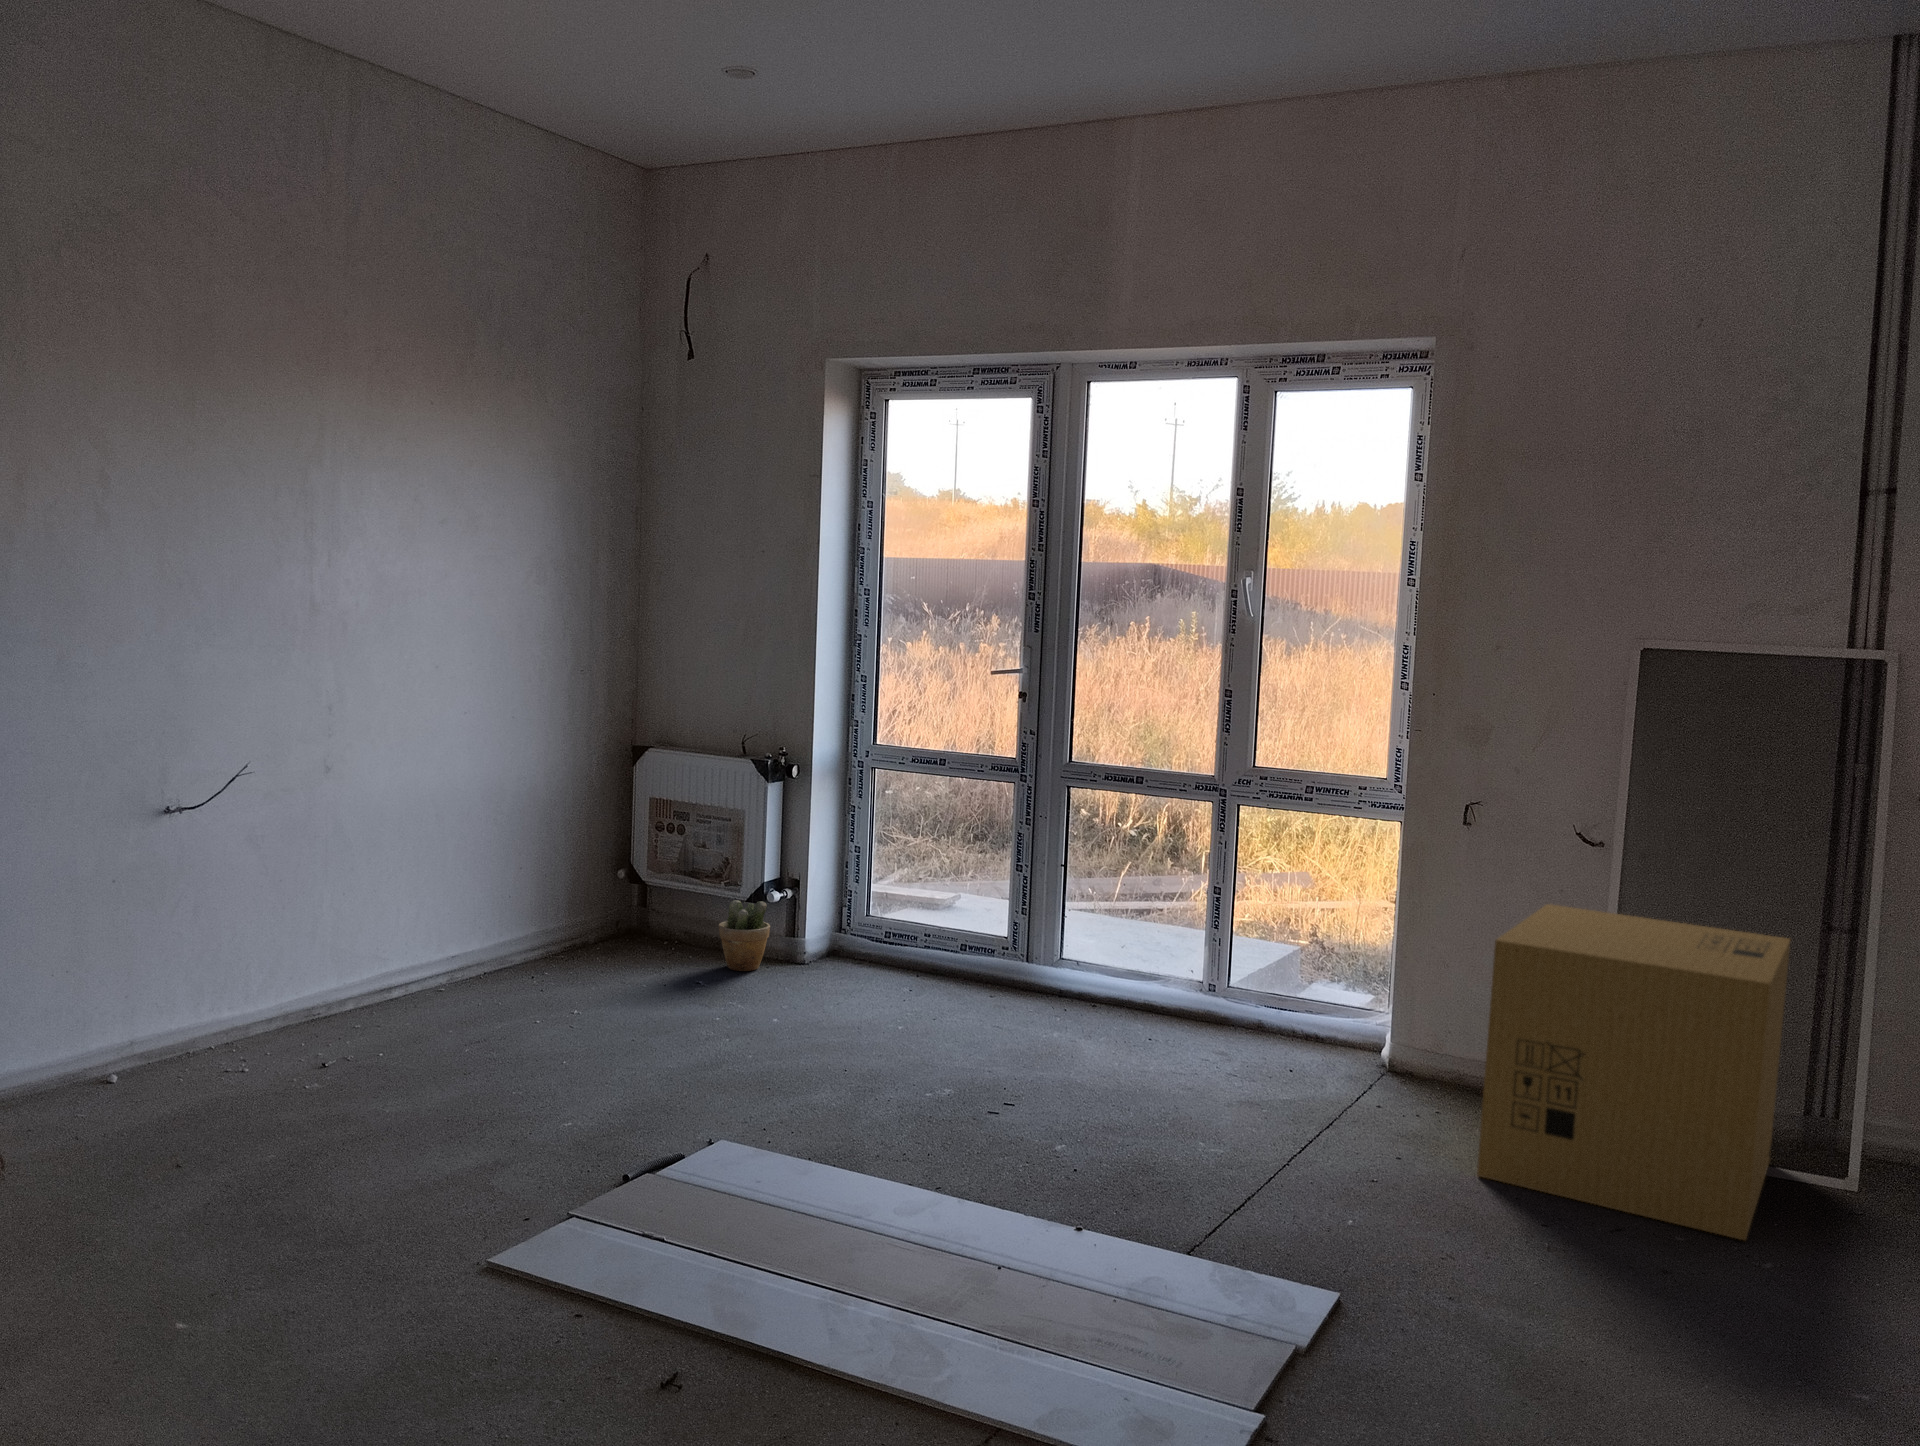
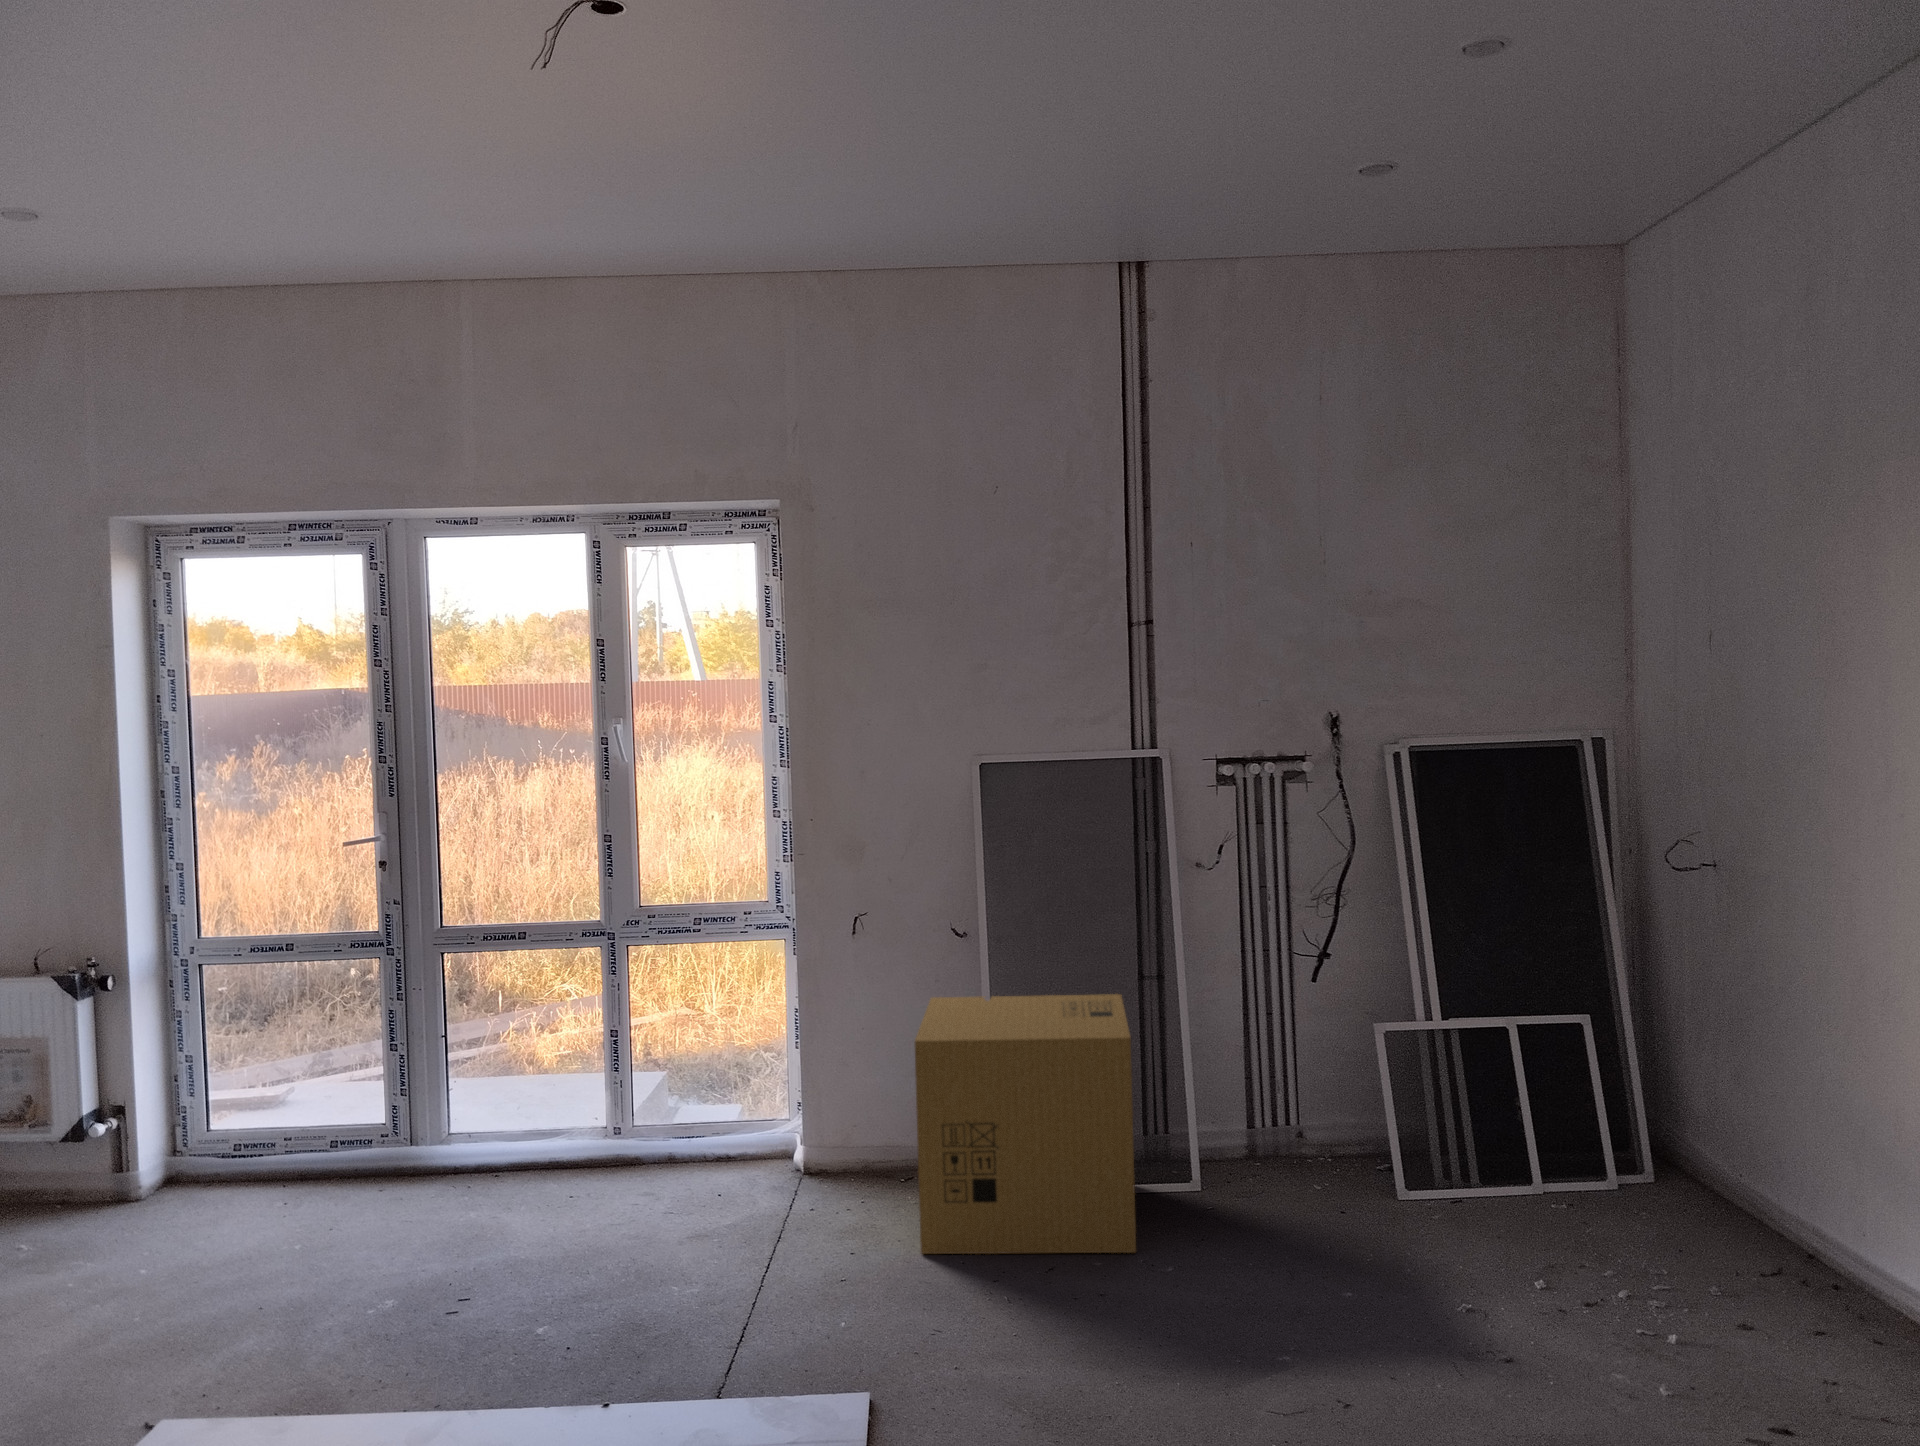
potted plant: present [719,900,770,971] -> none [32,1141,100,1229]

